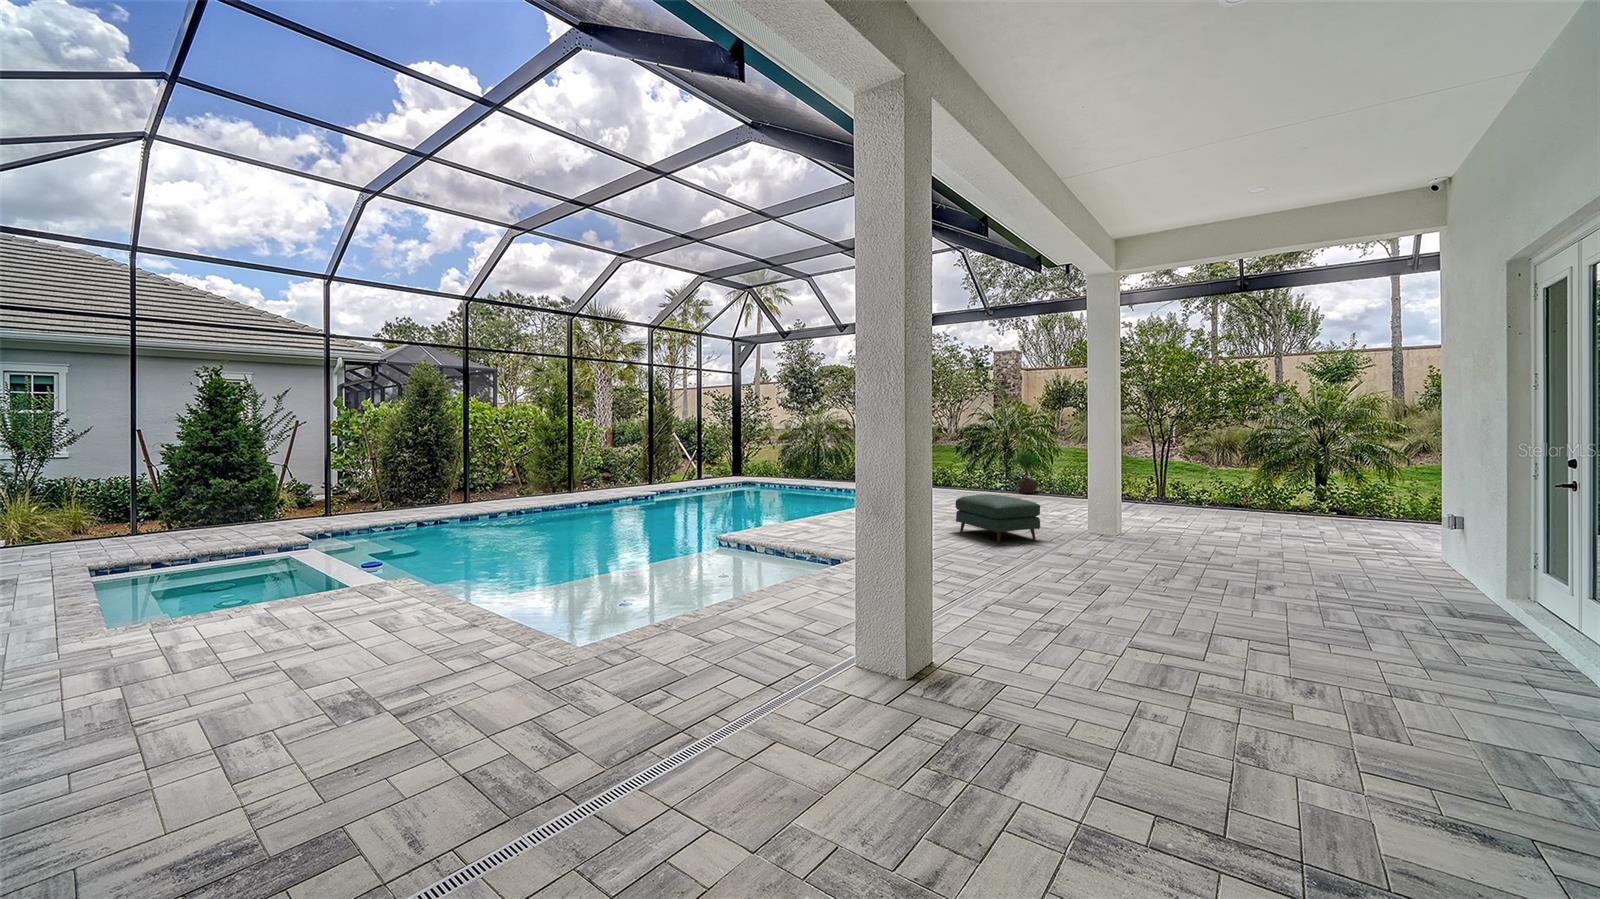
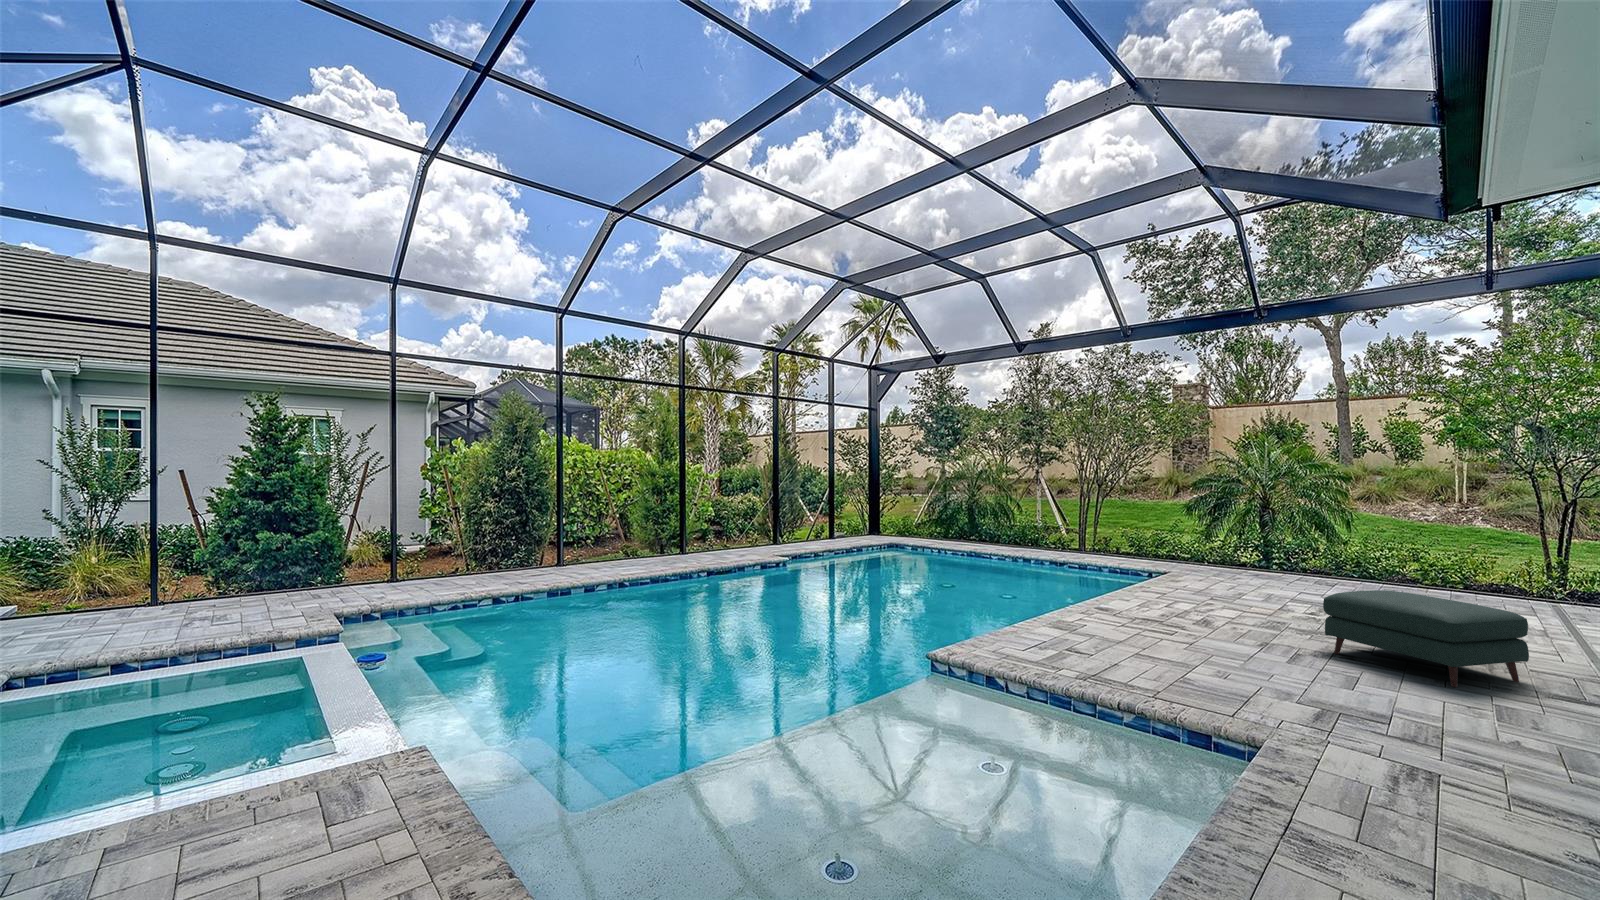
potted tree: present [1015,452,1039,493] -> none [1303,508,1355,576]

